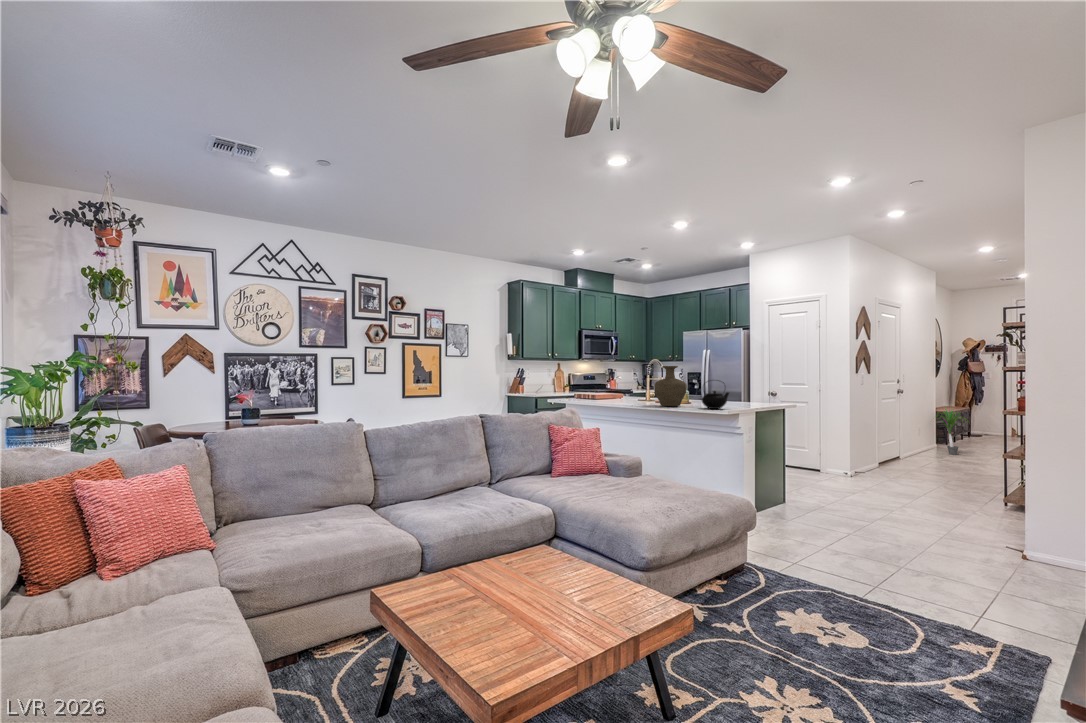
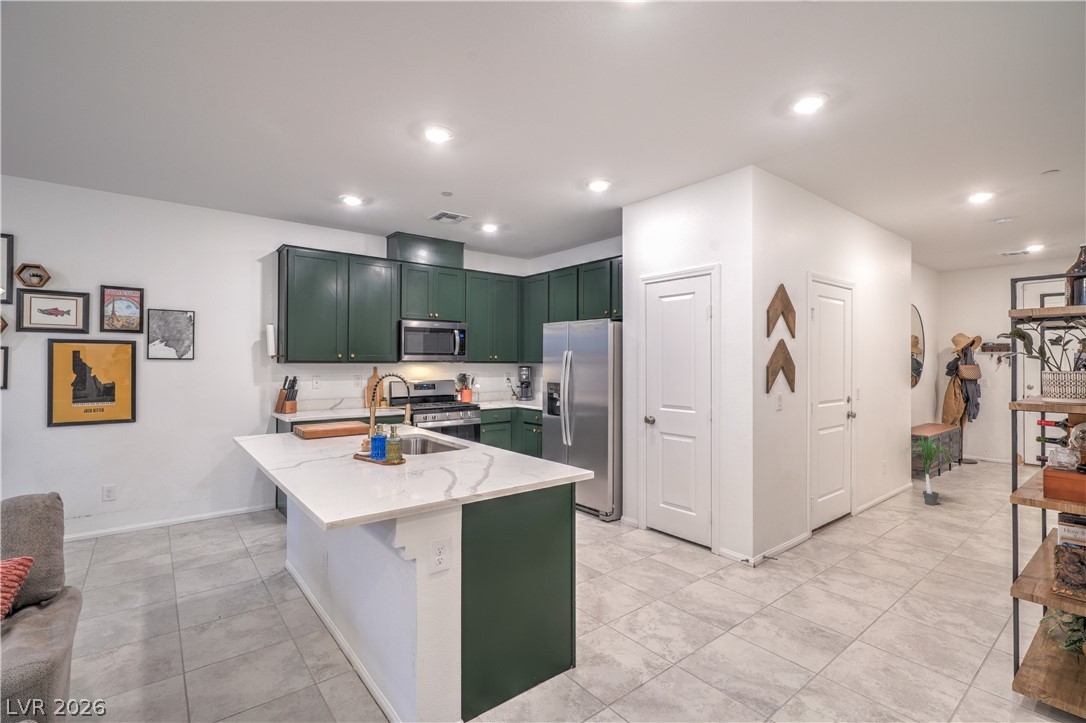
vase: present [654,366,686,406] -> none [304,391,372,476]
teapot: present [702,380,729,409] -> none [367,426,435,489]

